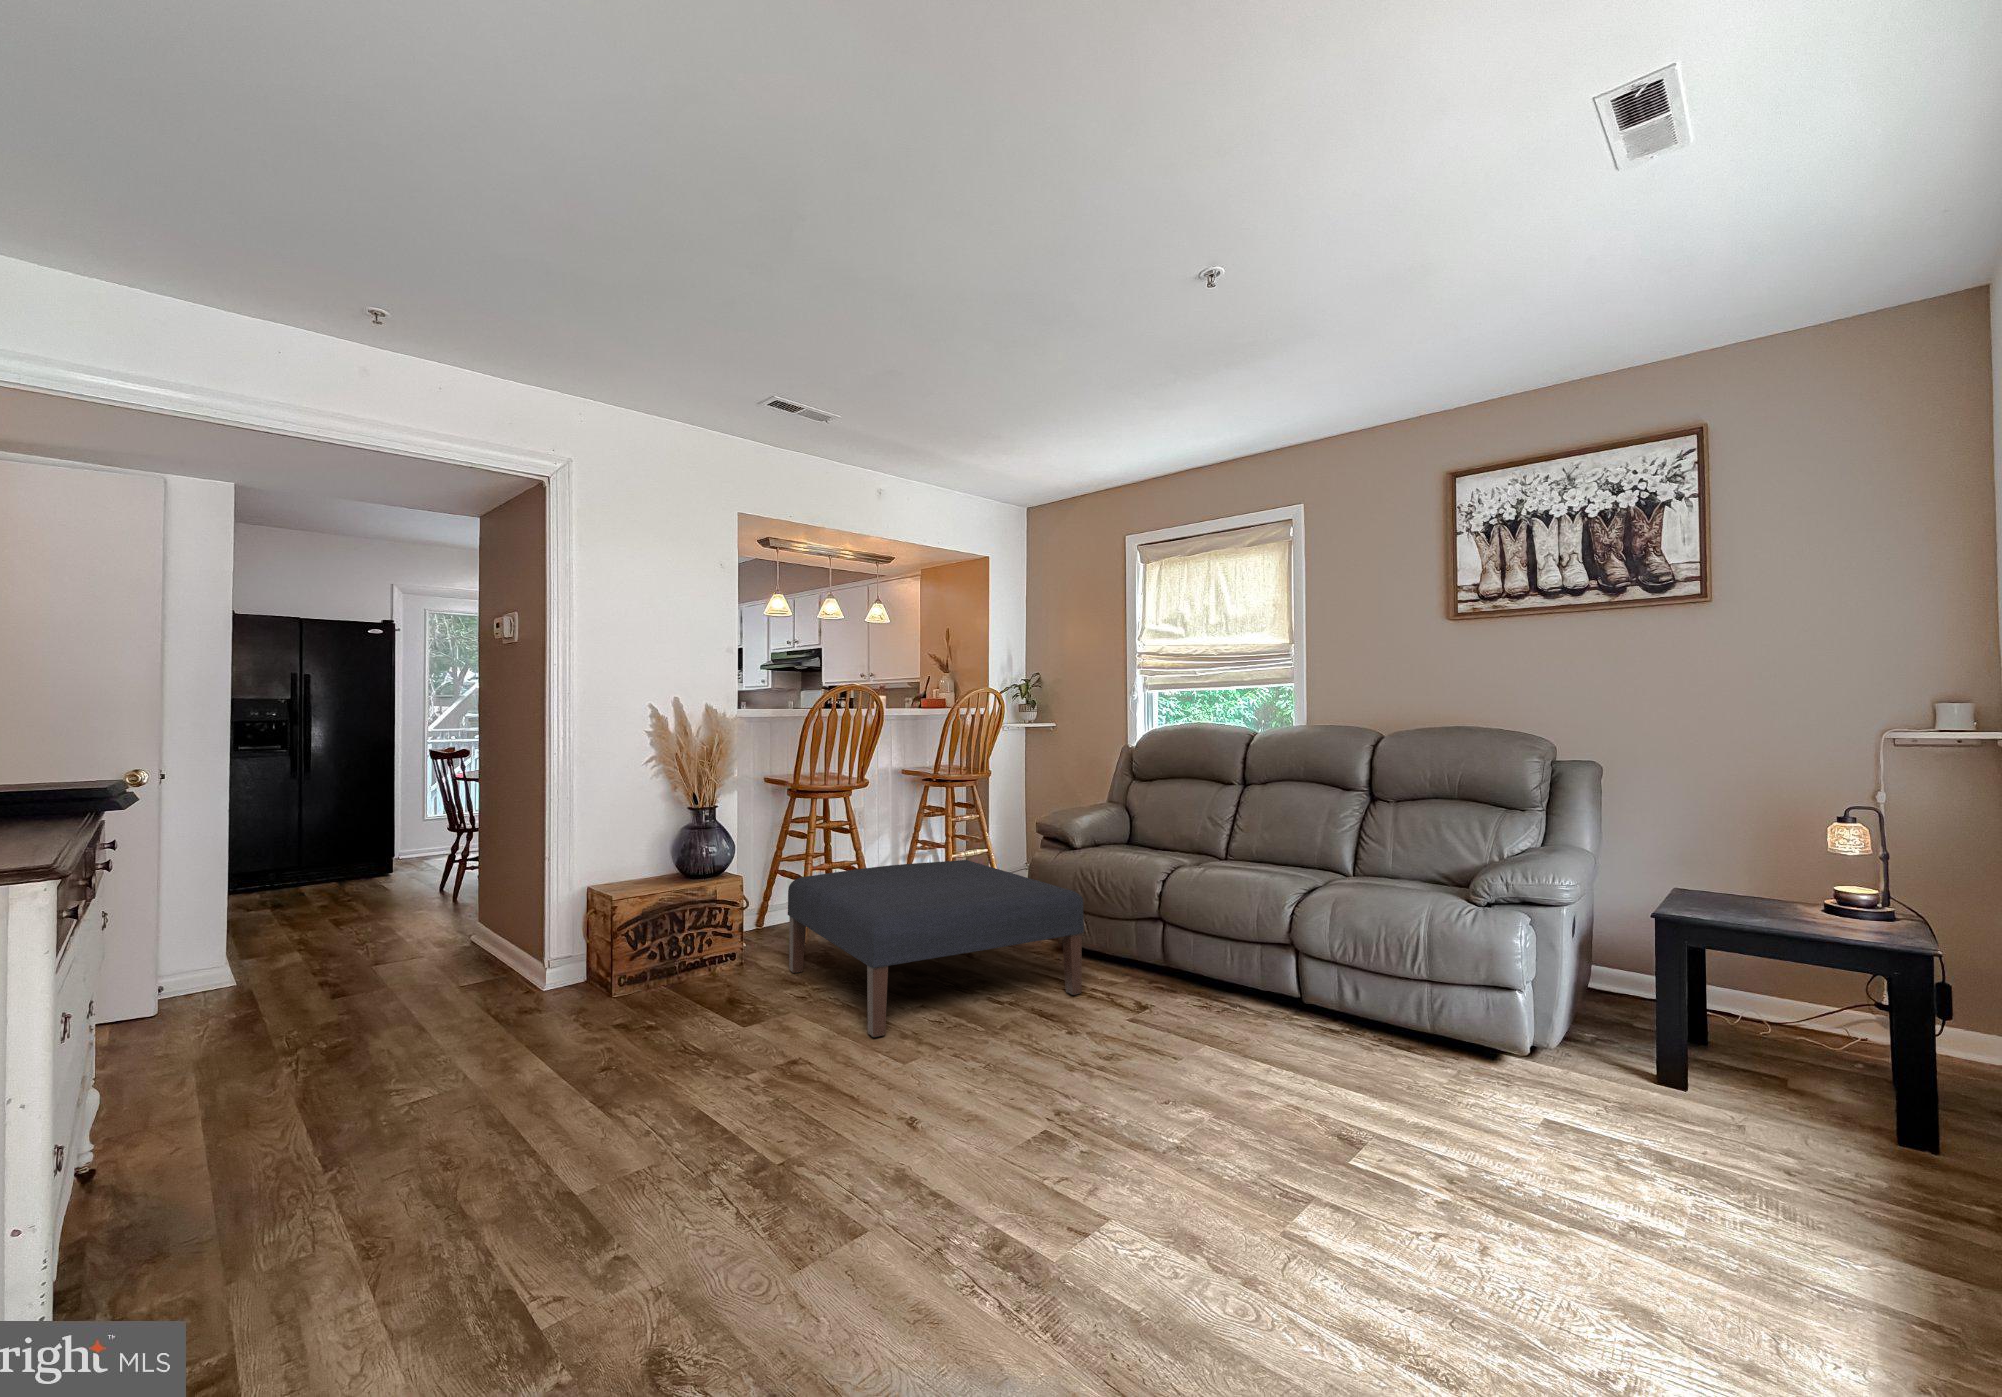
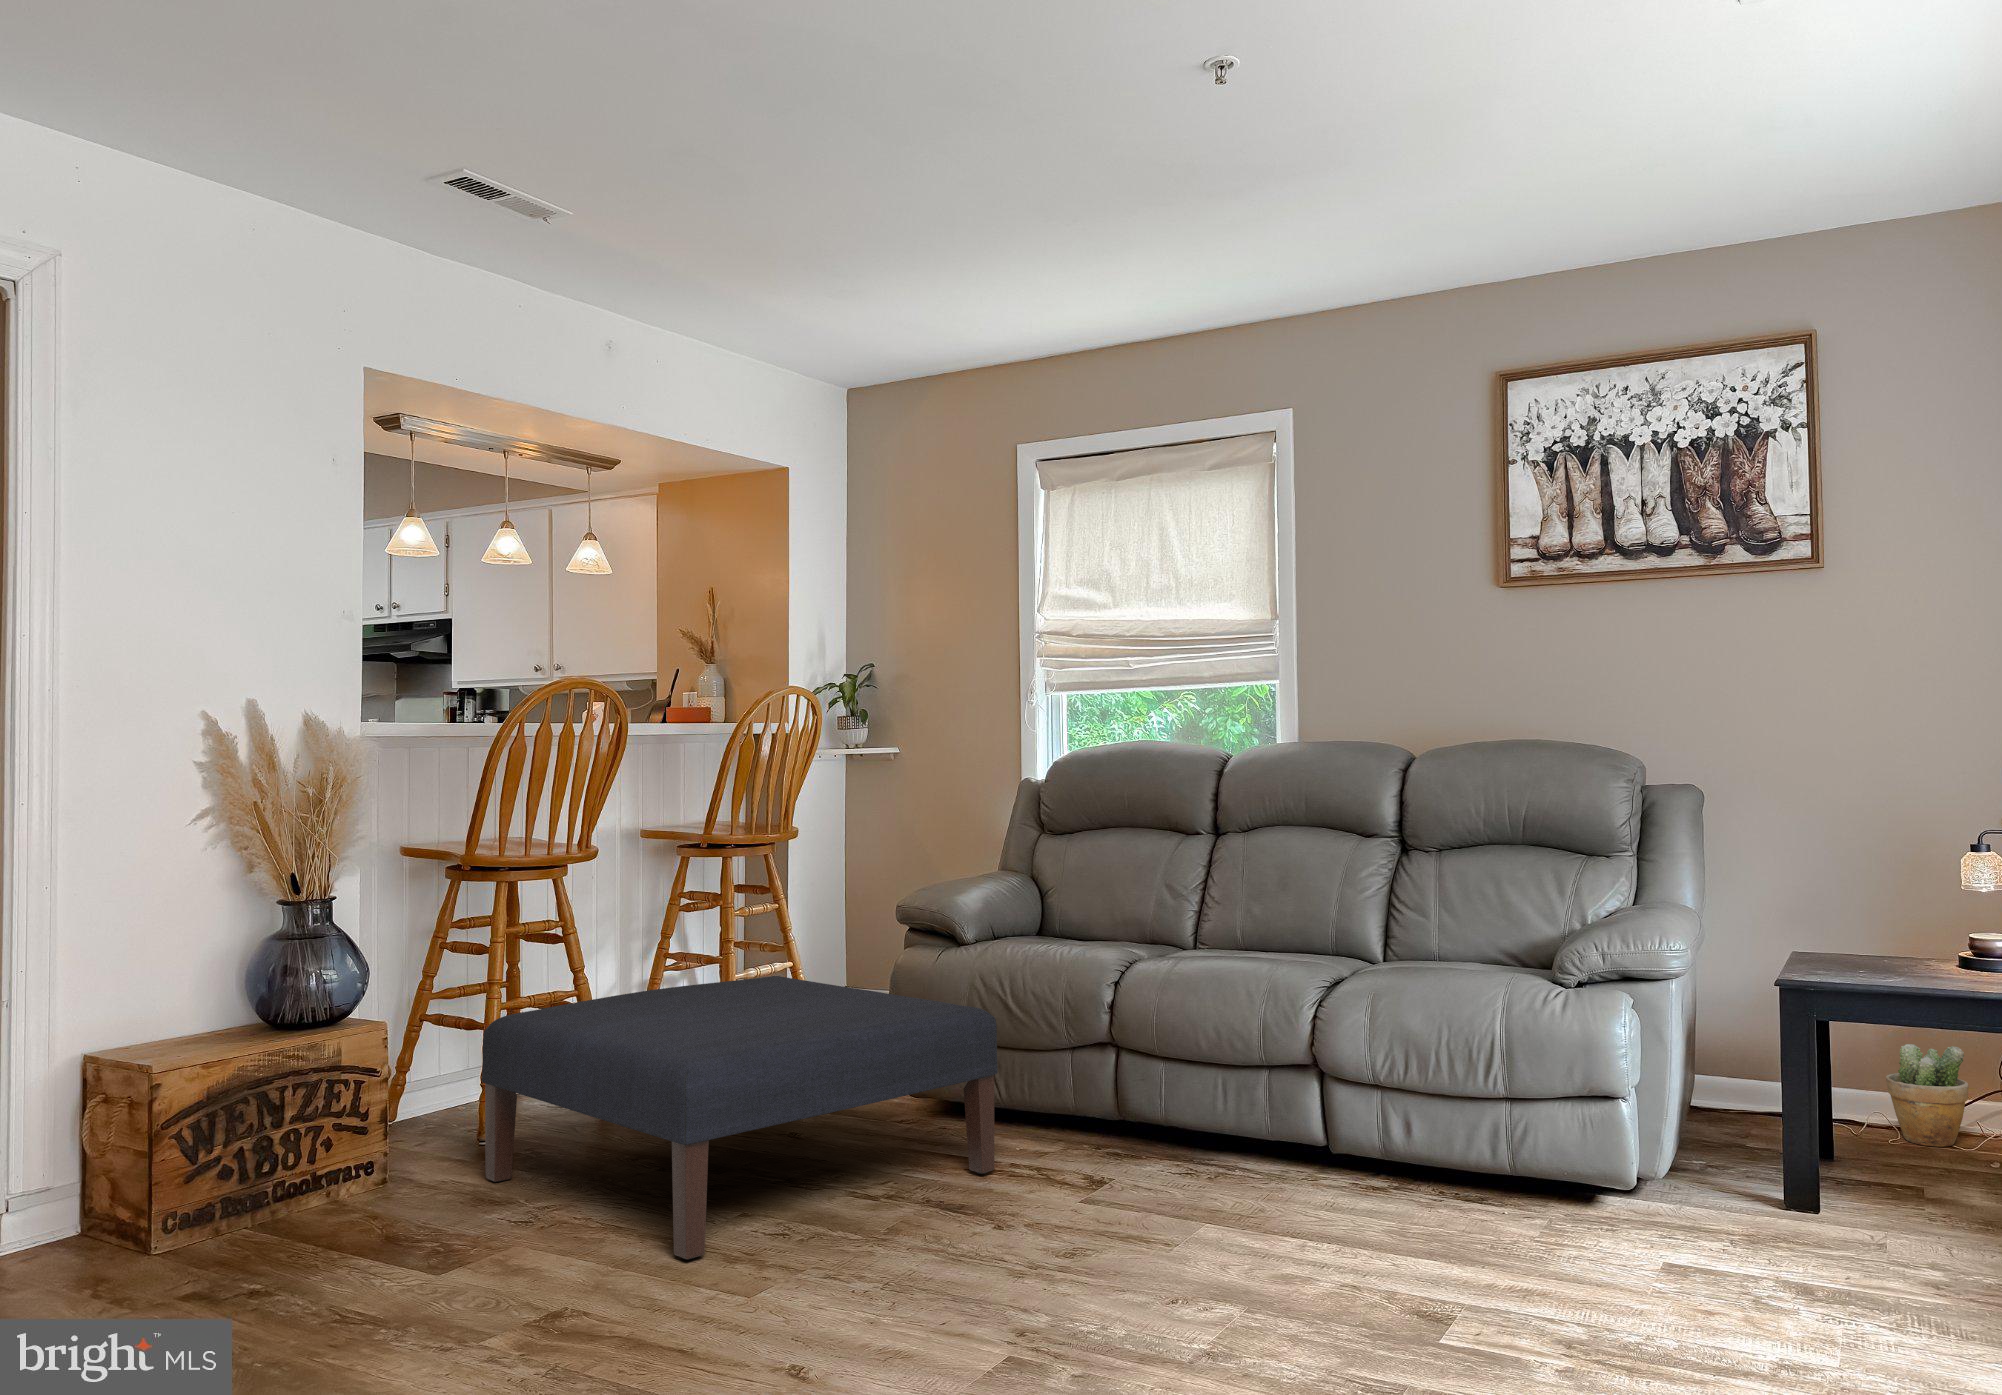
potted plant: none [1758,961,1833,1042] -> present [1886,1044,1969,1147]

